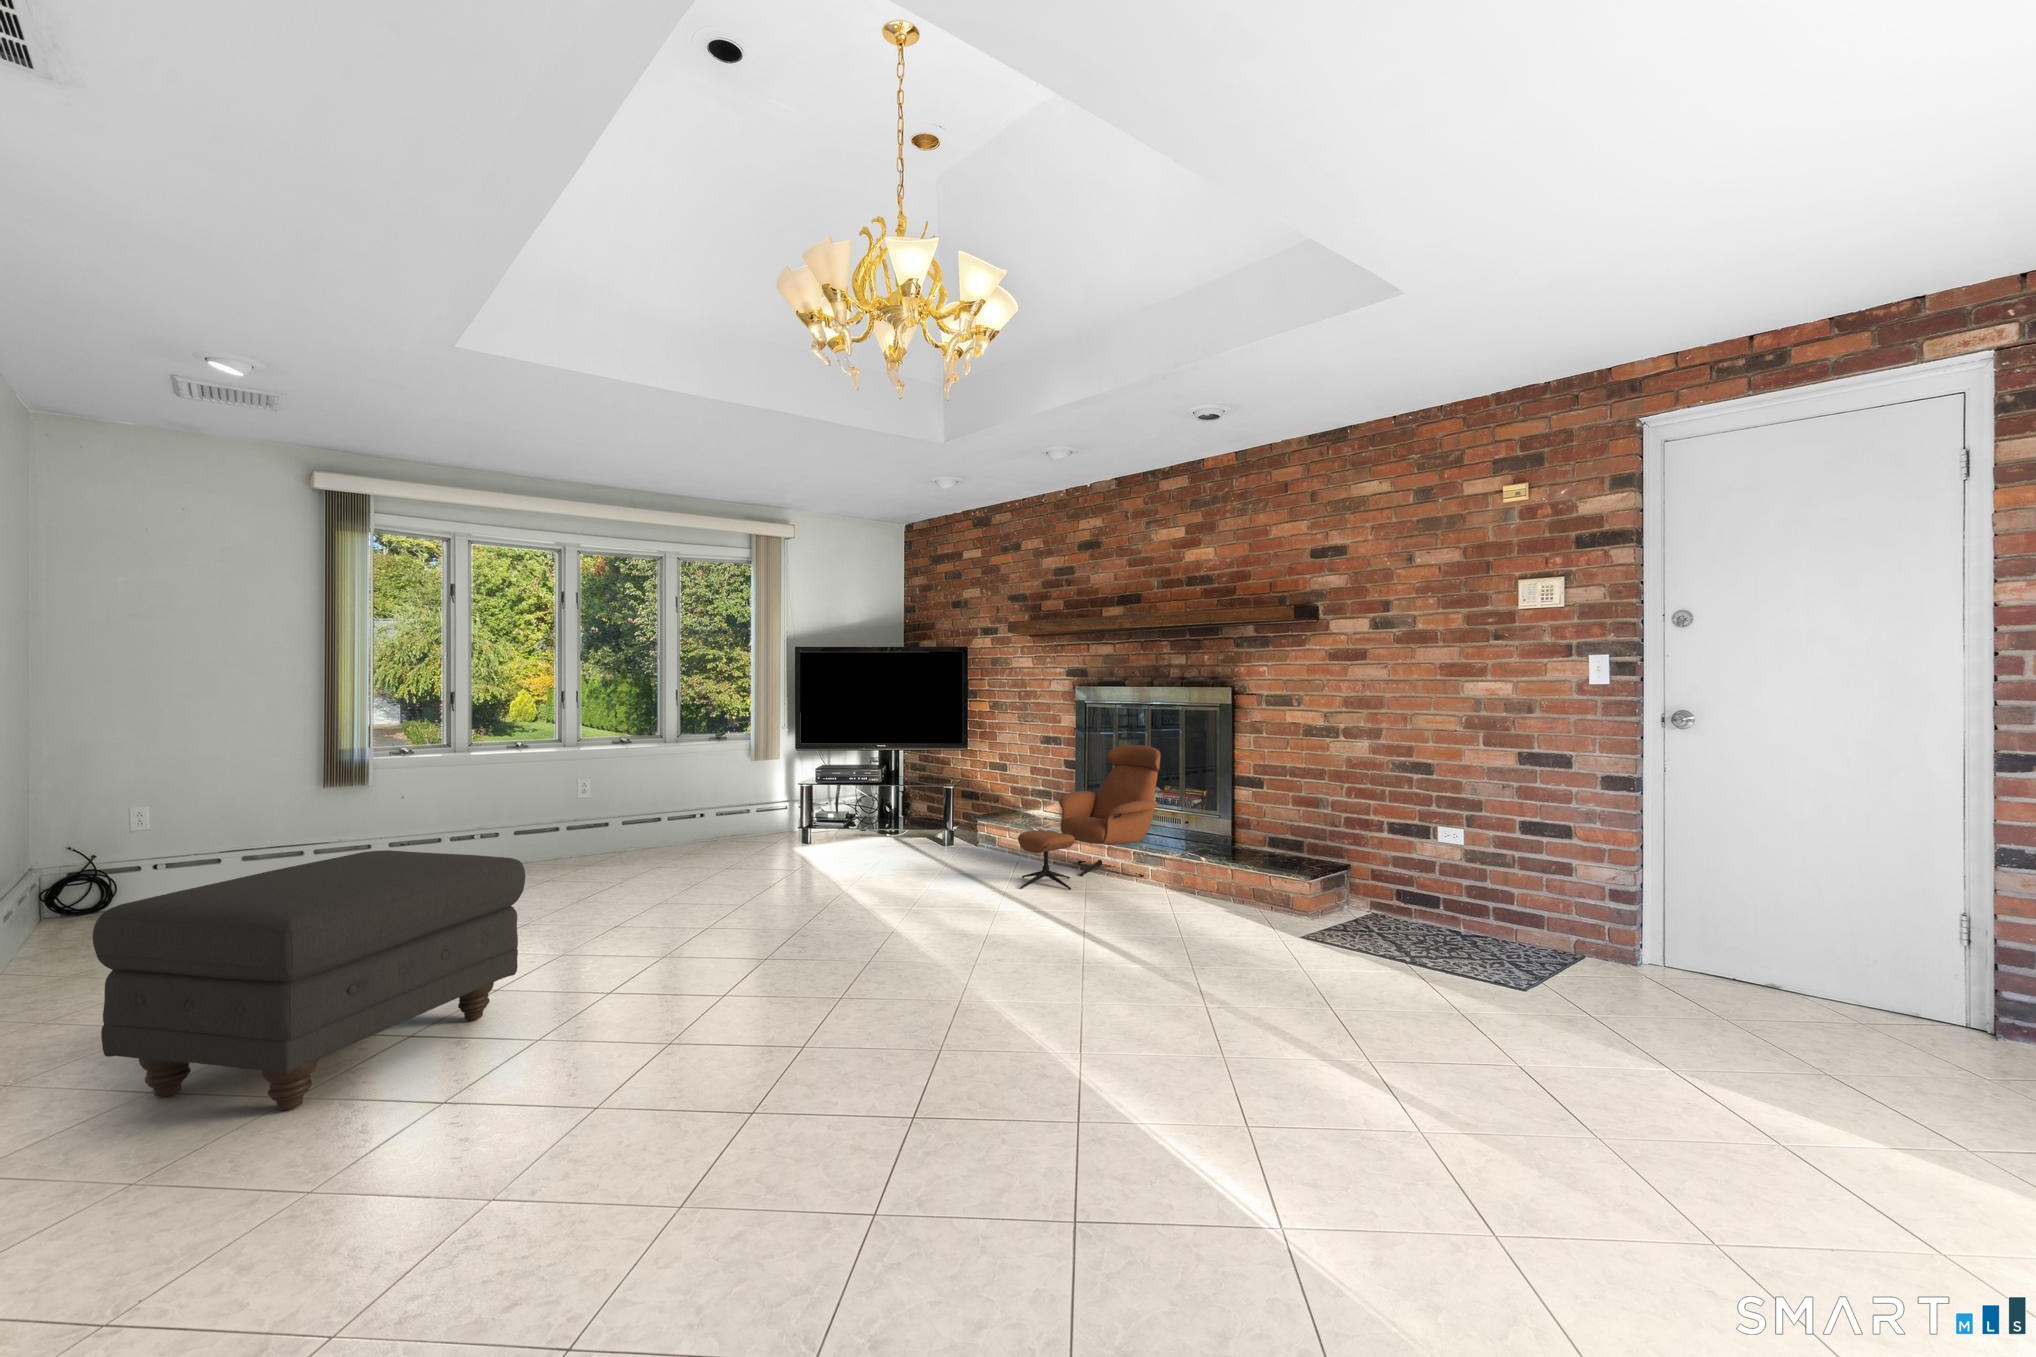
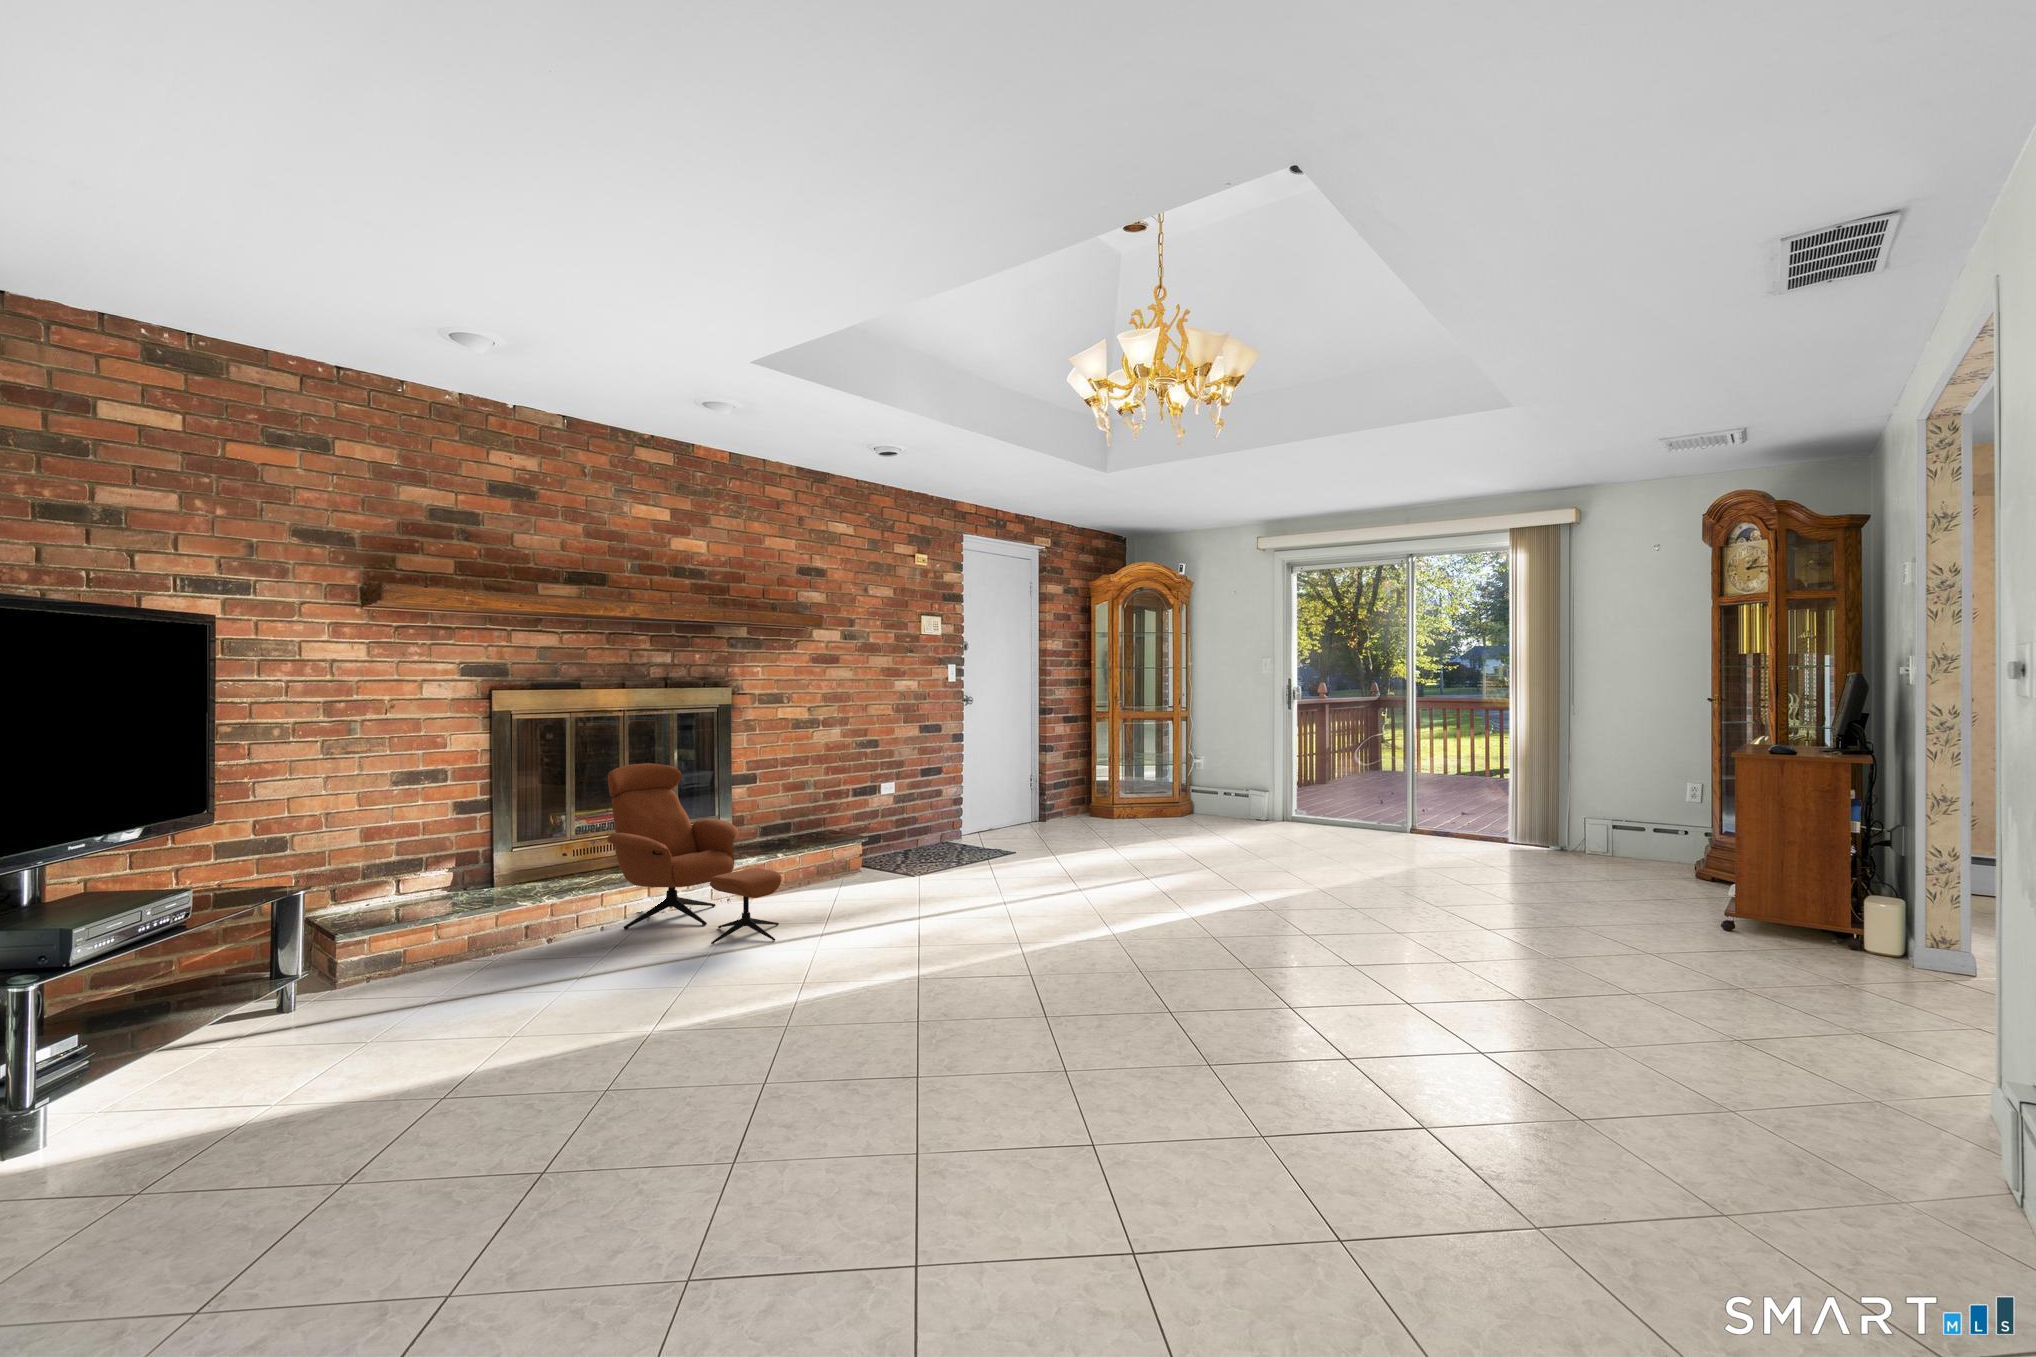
ottoman: present [93,850,525,1110] -> none [1354,885,1762,1128]

